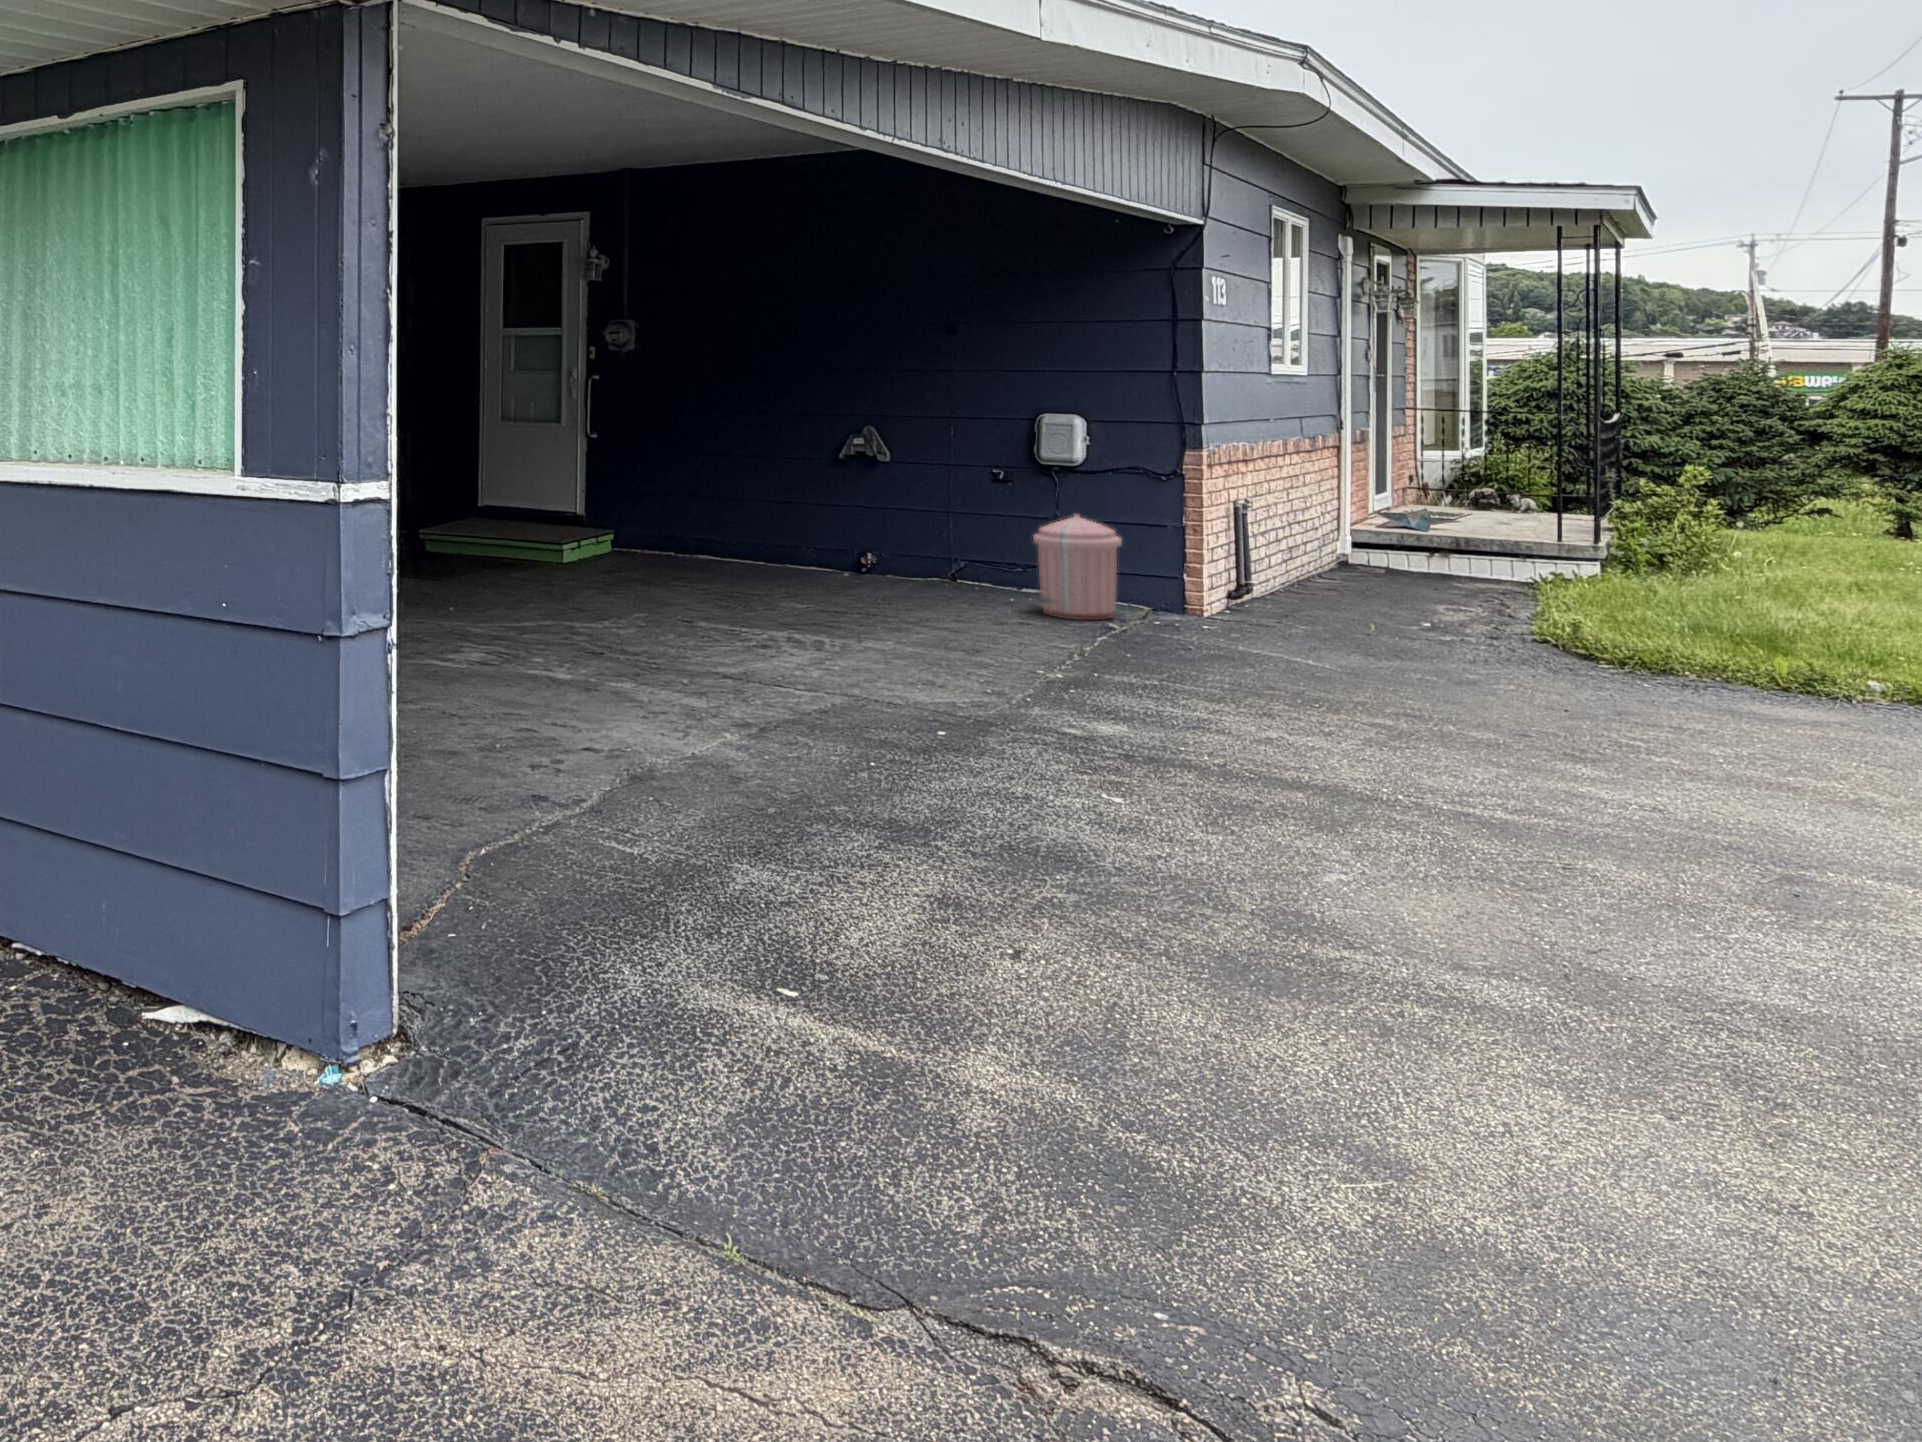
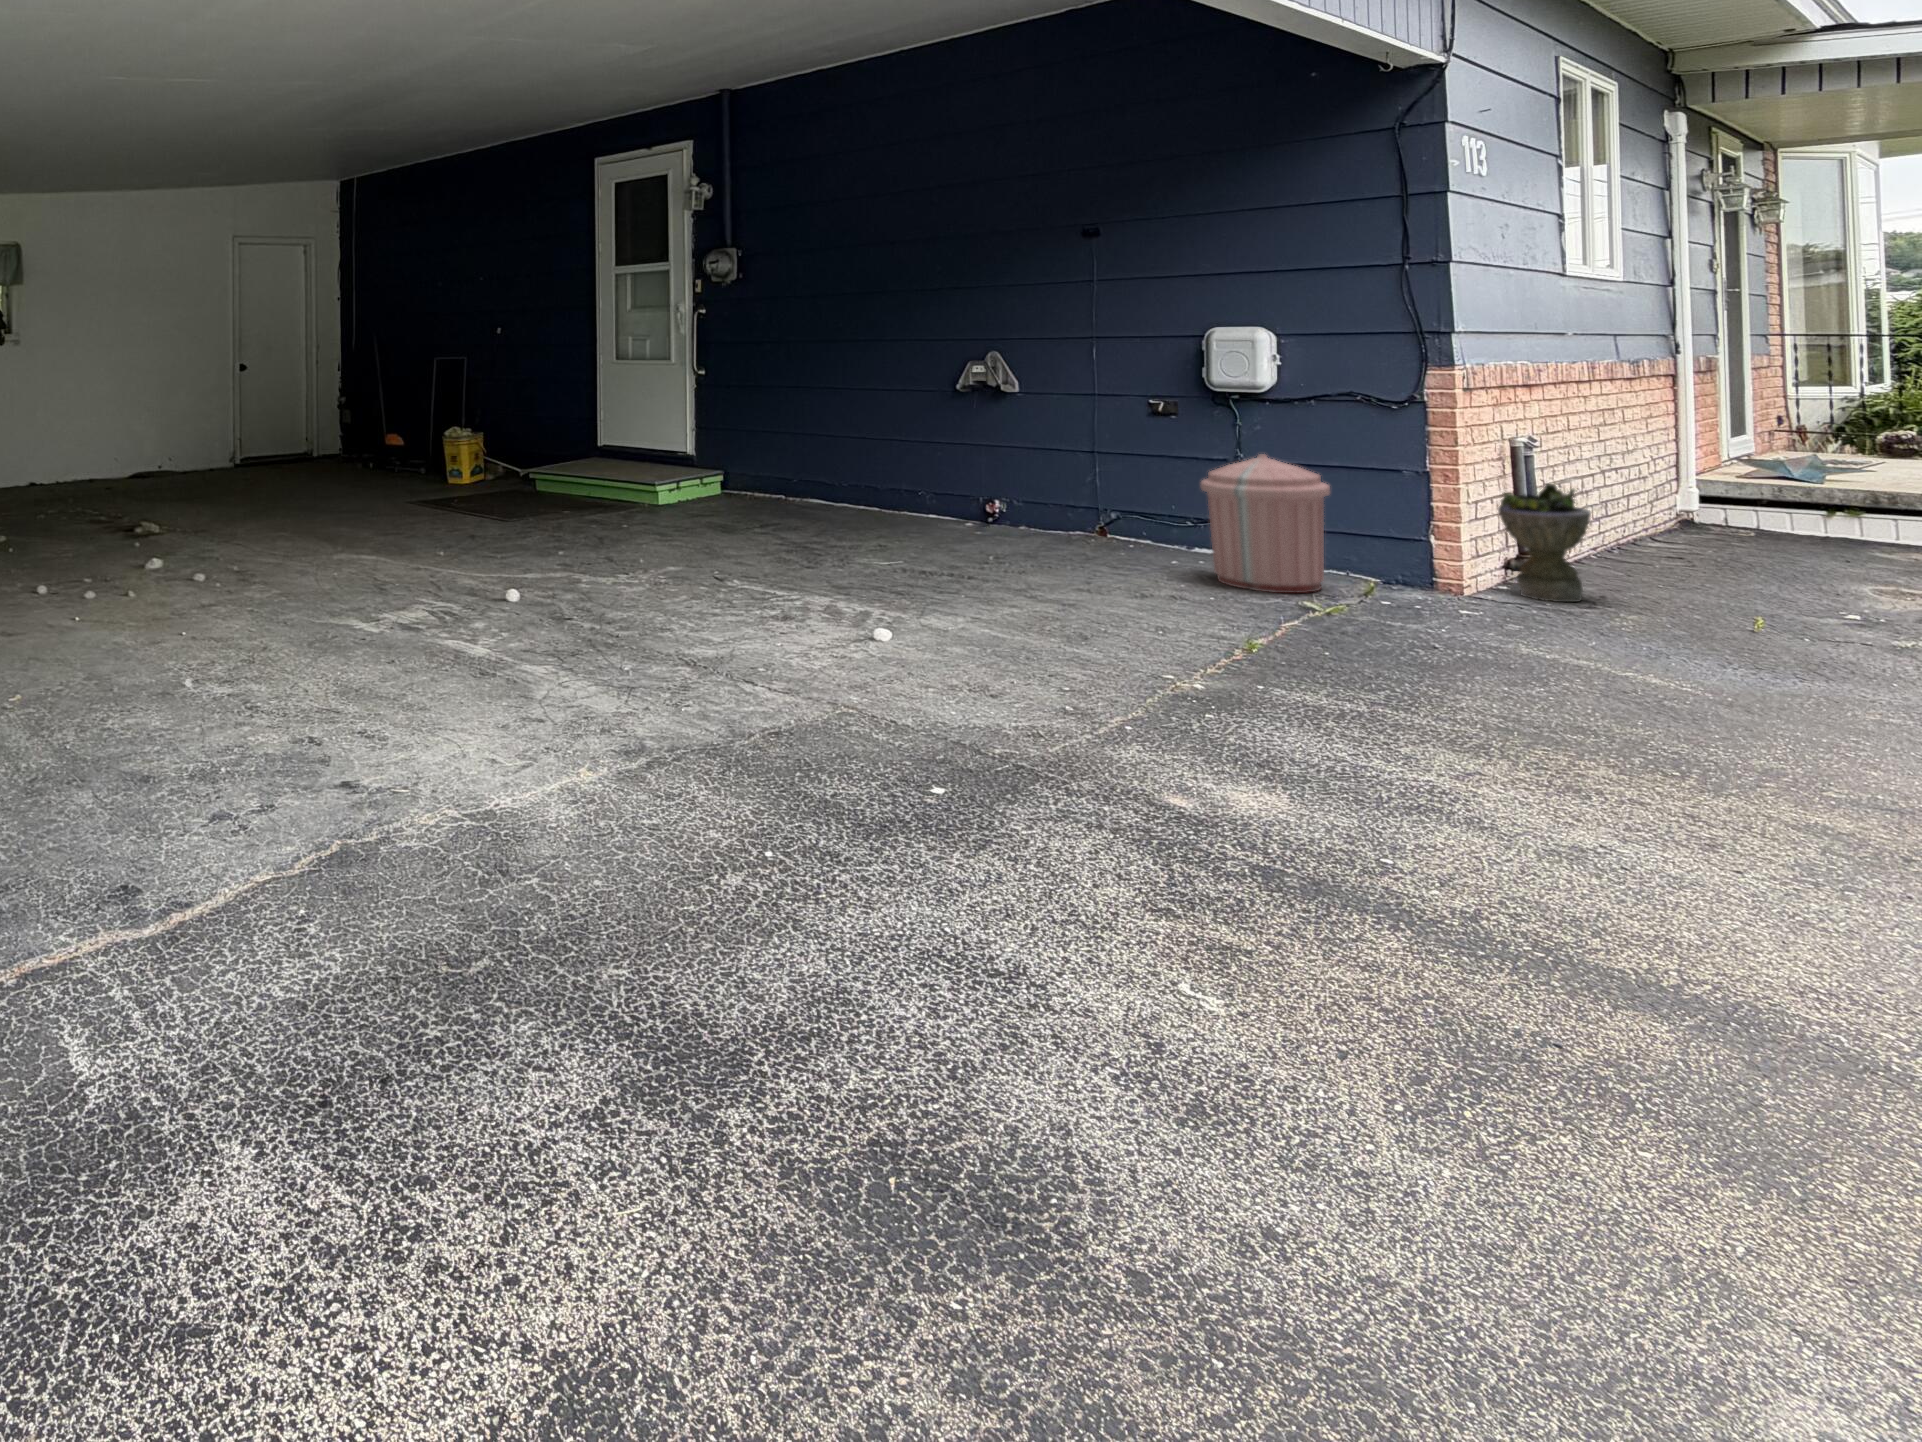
planter: none [1226,534,1283,621] -> present [1498,484,1591,602]

